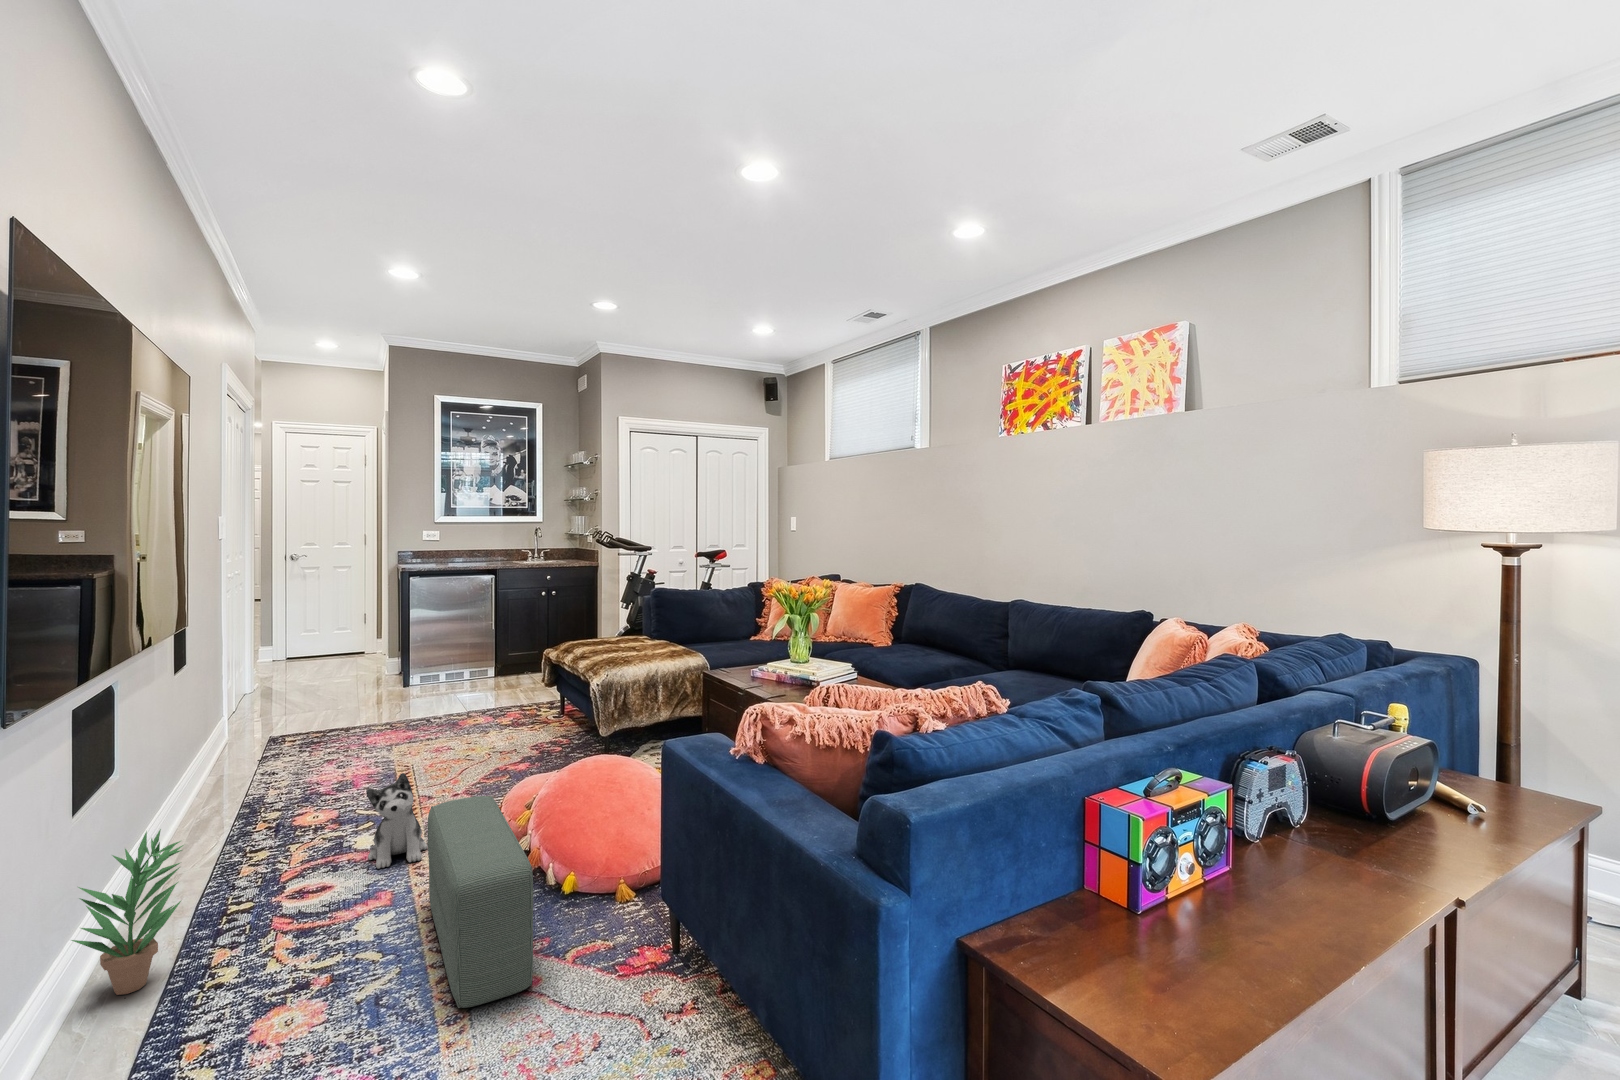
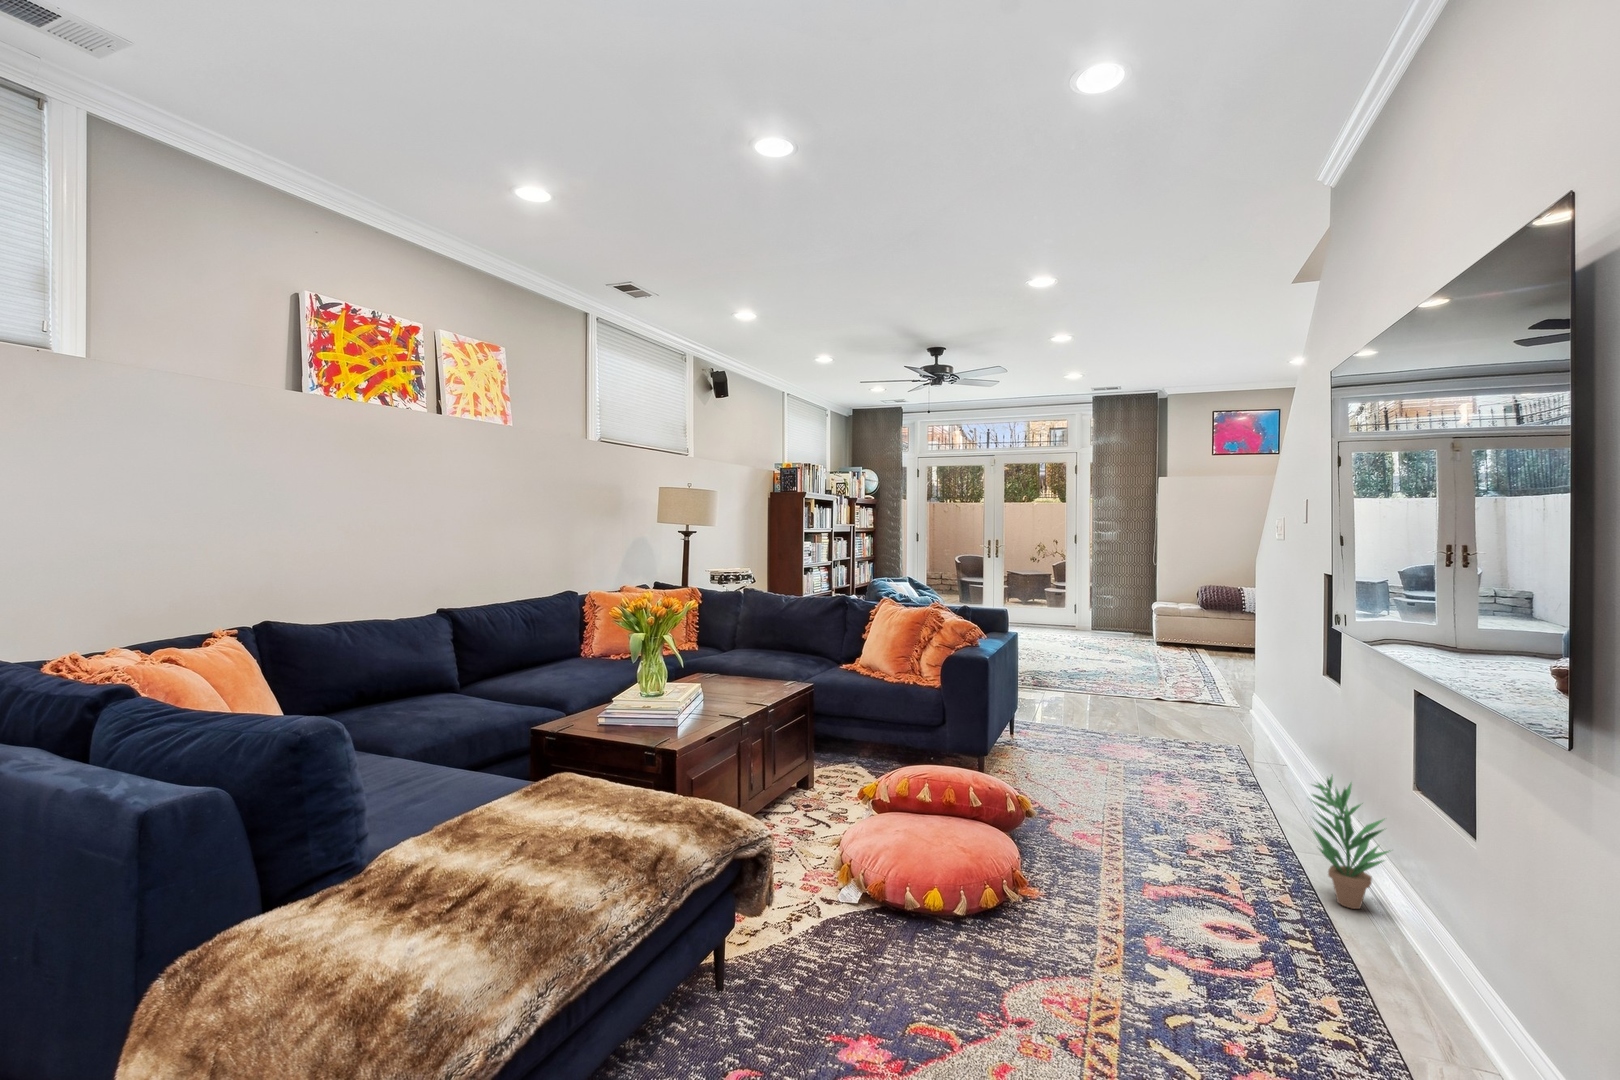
plush toy: present [366,773,427,869] -> none [1098,829,1172,955]
pouf: present [427,796,533,1008] -> none [1056,731,1115,866]

